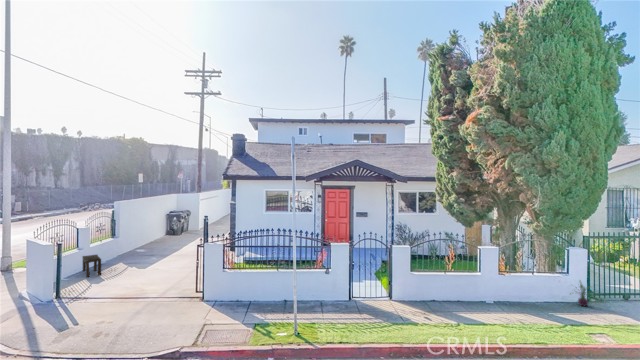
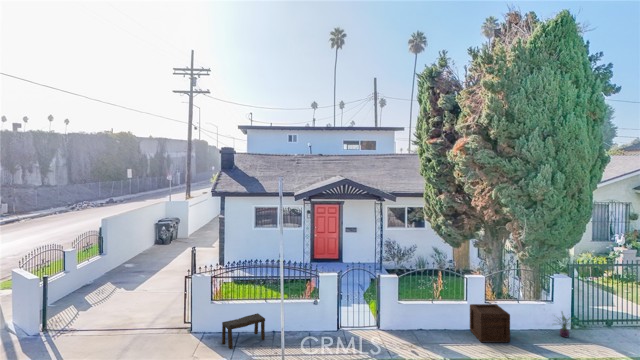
bench: present [83,255,101,277] -> present [222,313,265,349]
wooden crate: none [485,273,527,310] -> present [470,304,510,343]

